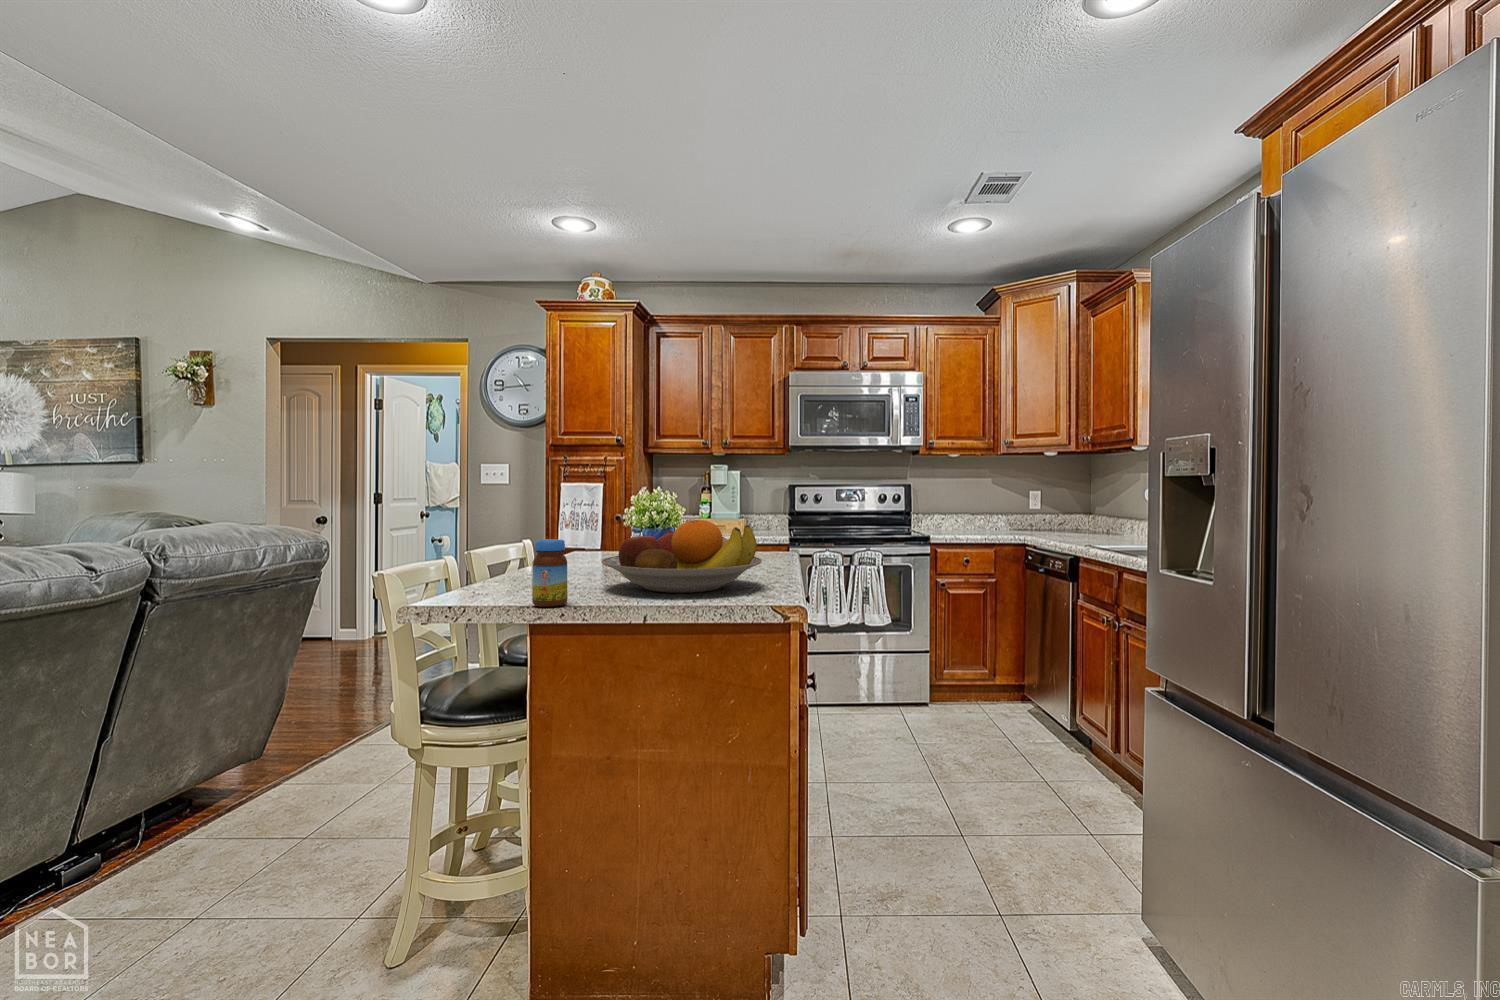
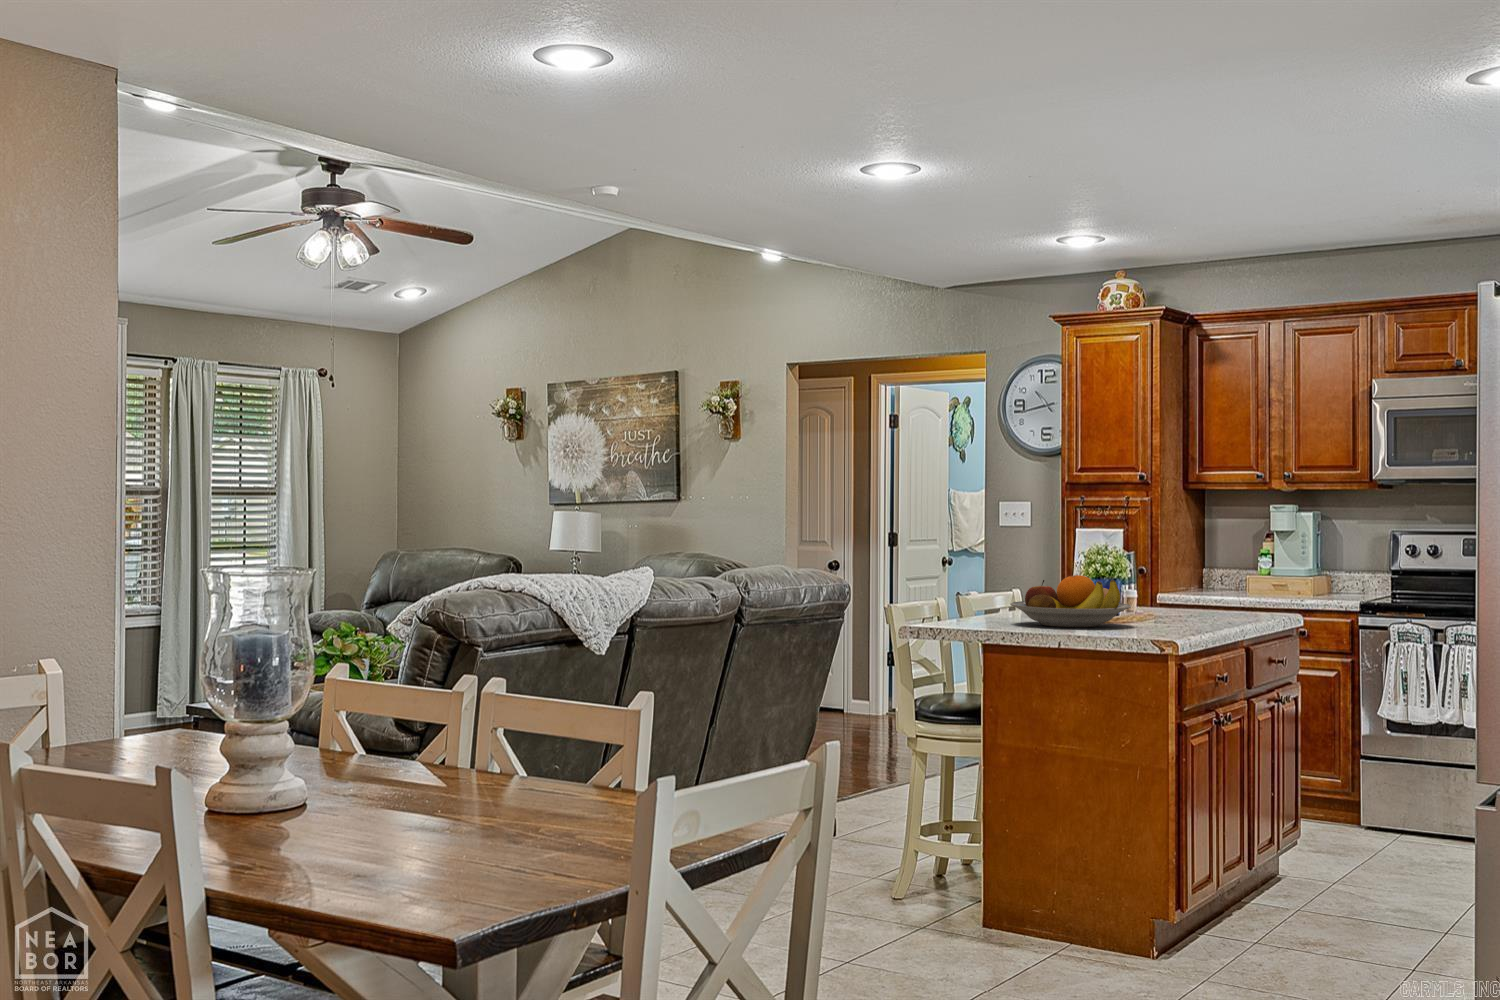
jar: present [532,539,568,607] -> none [955,585,977,626]

